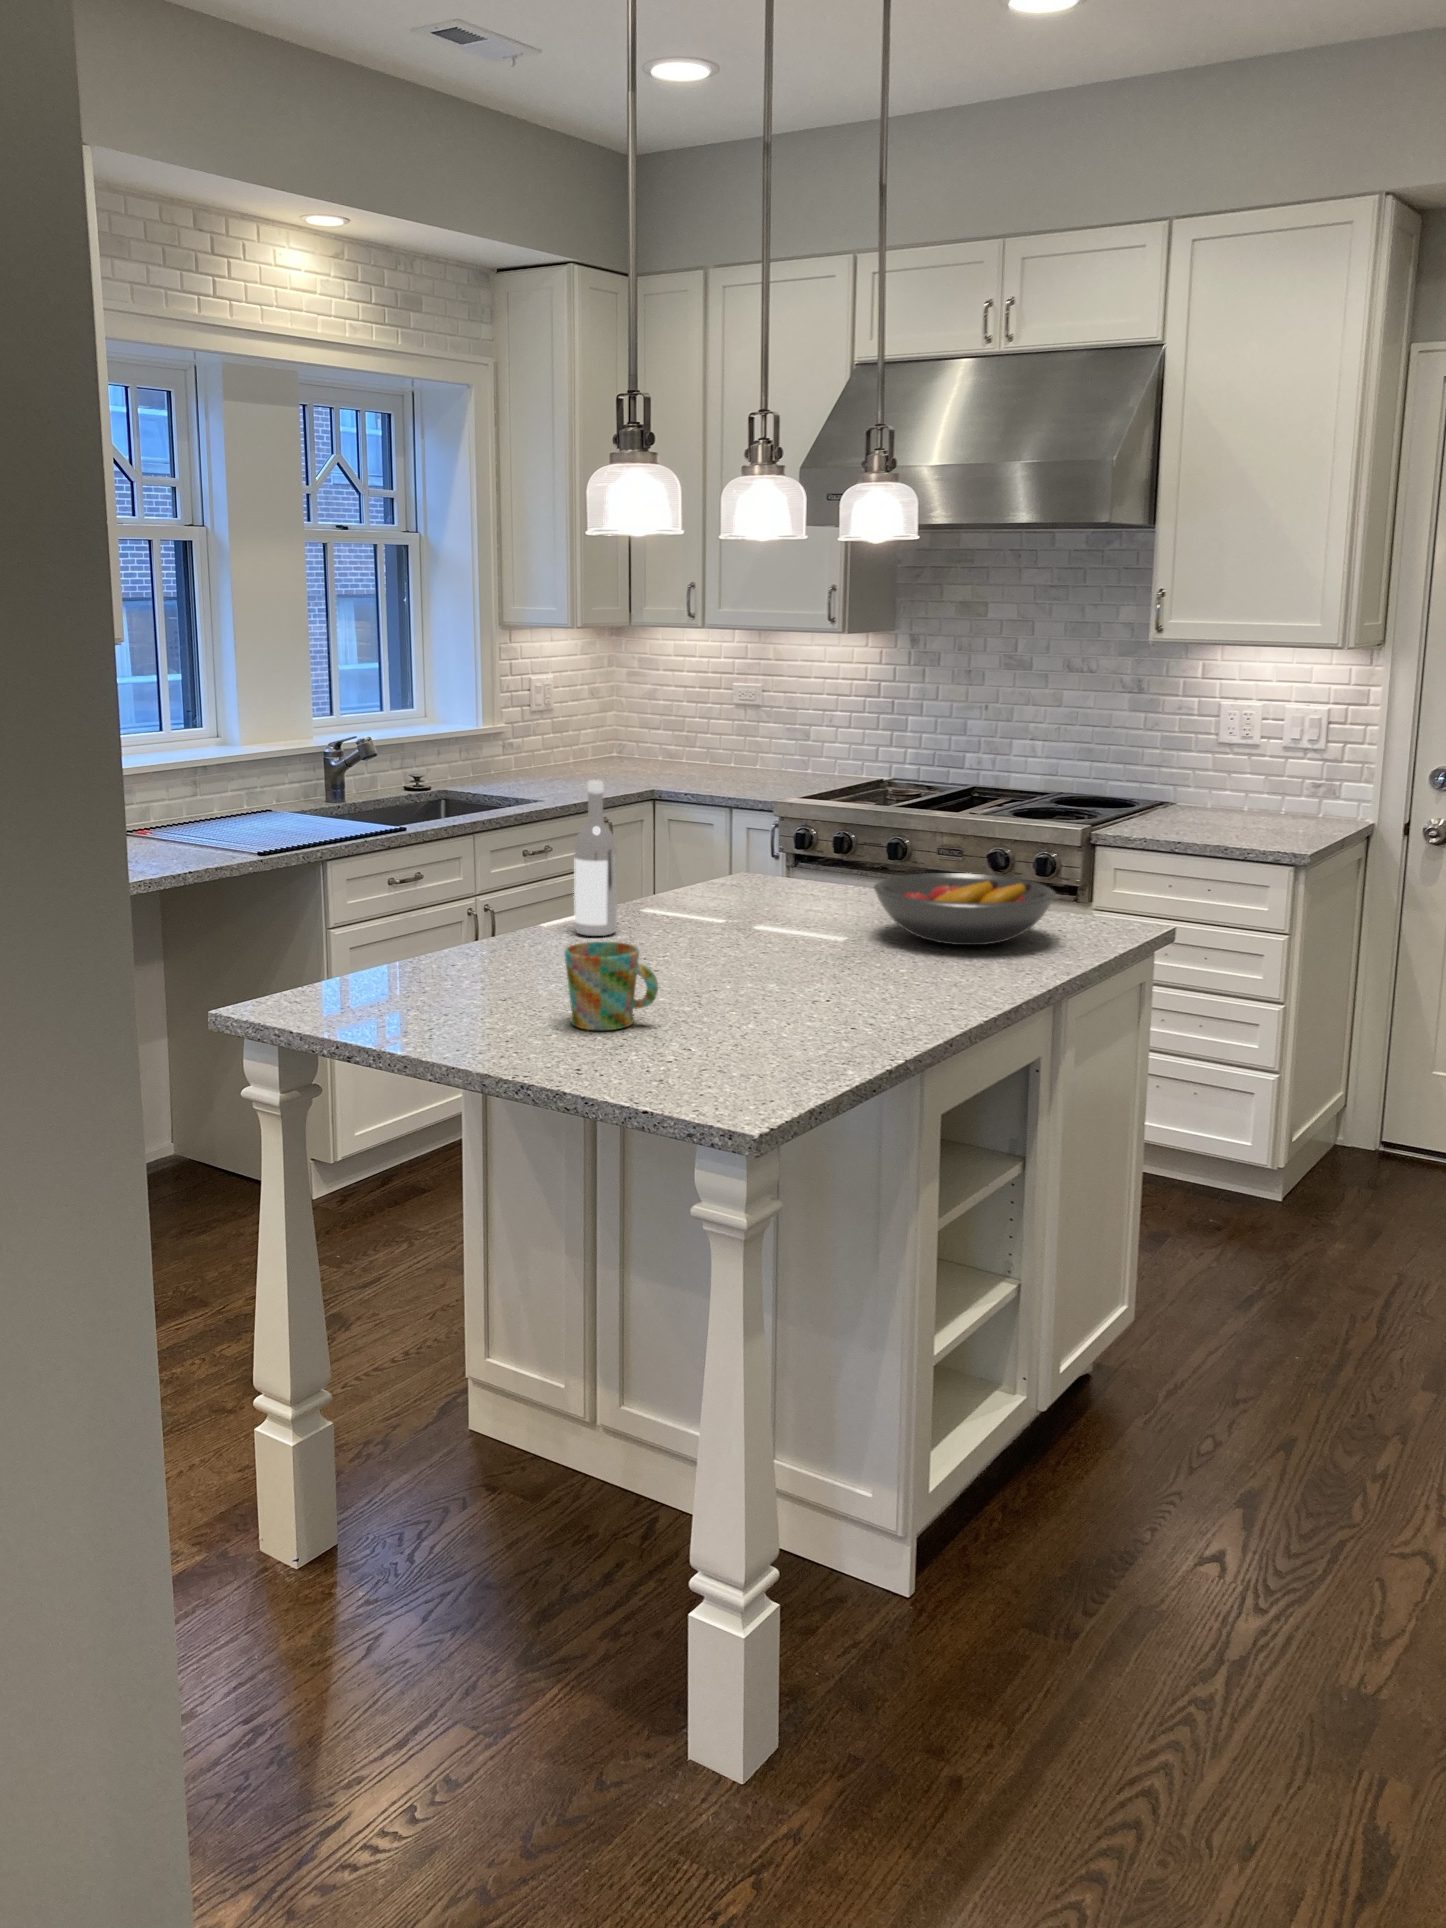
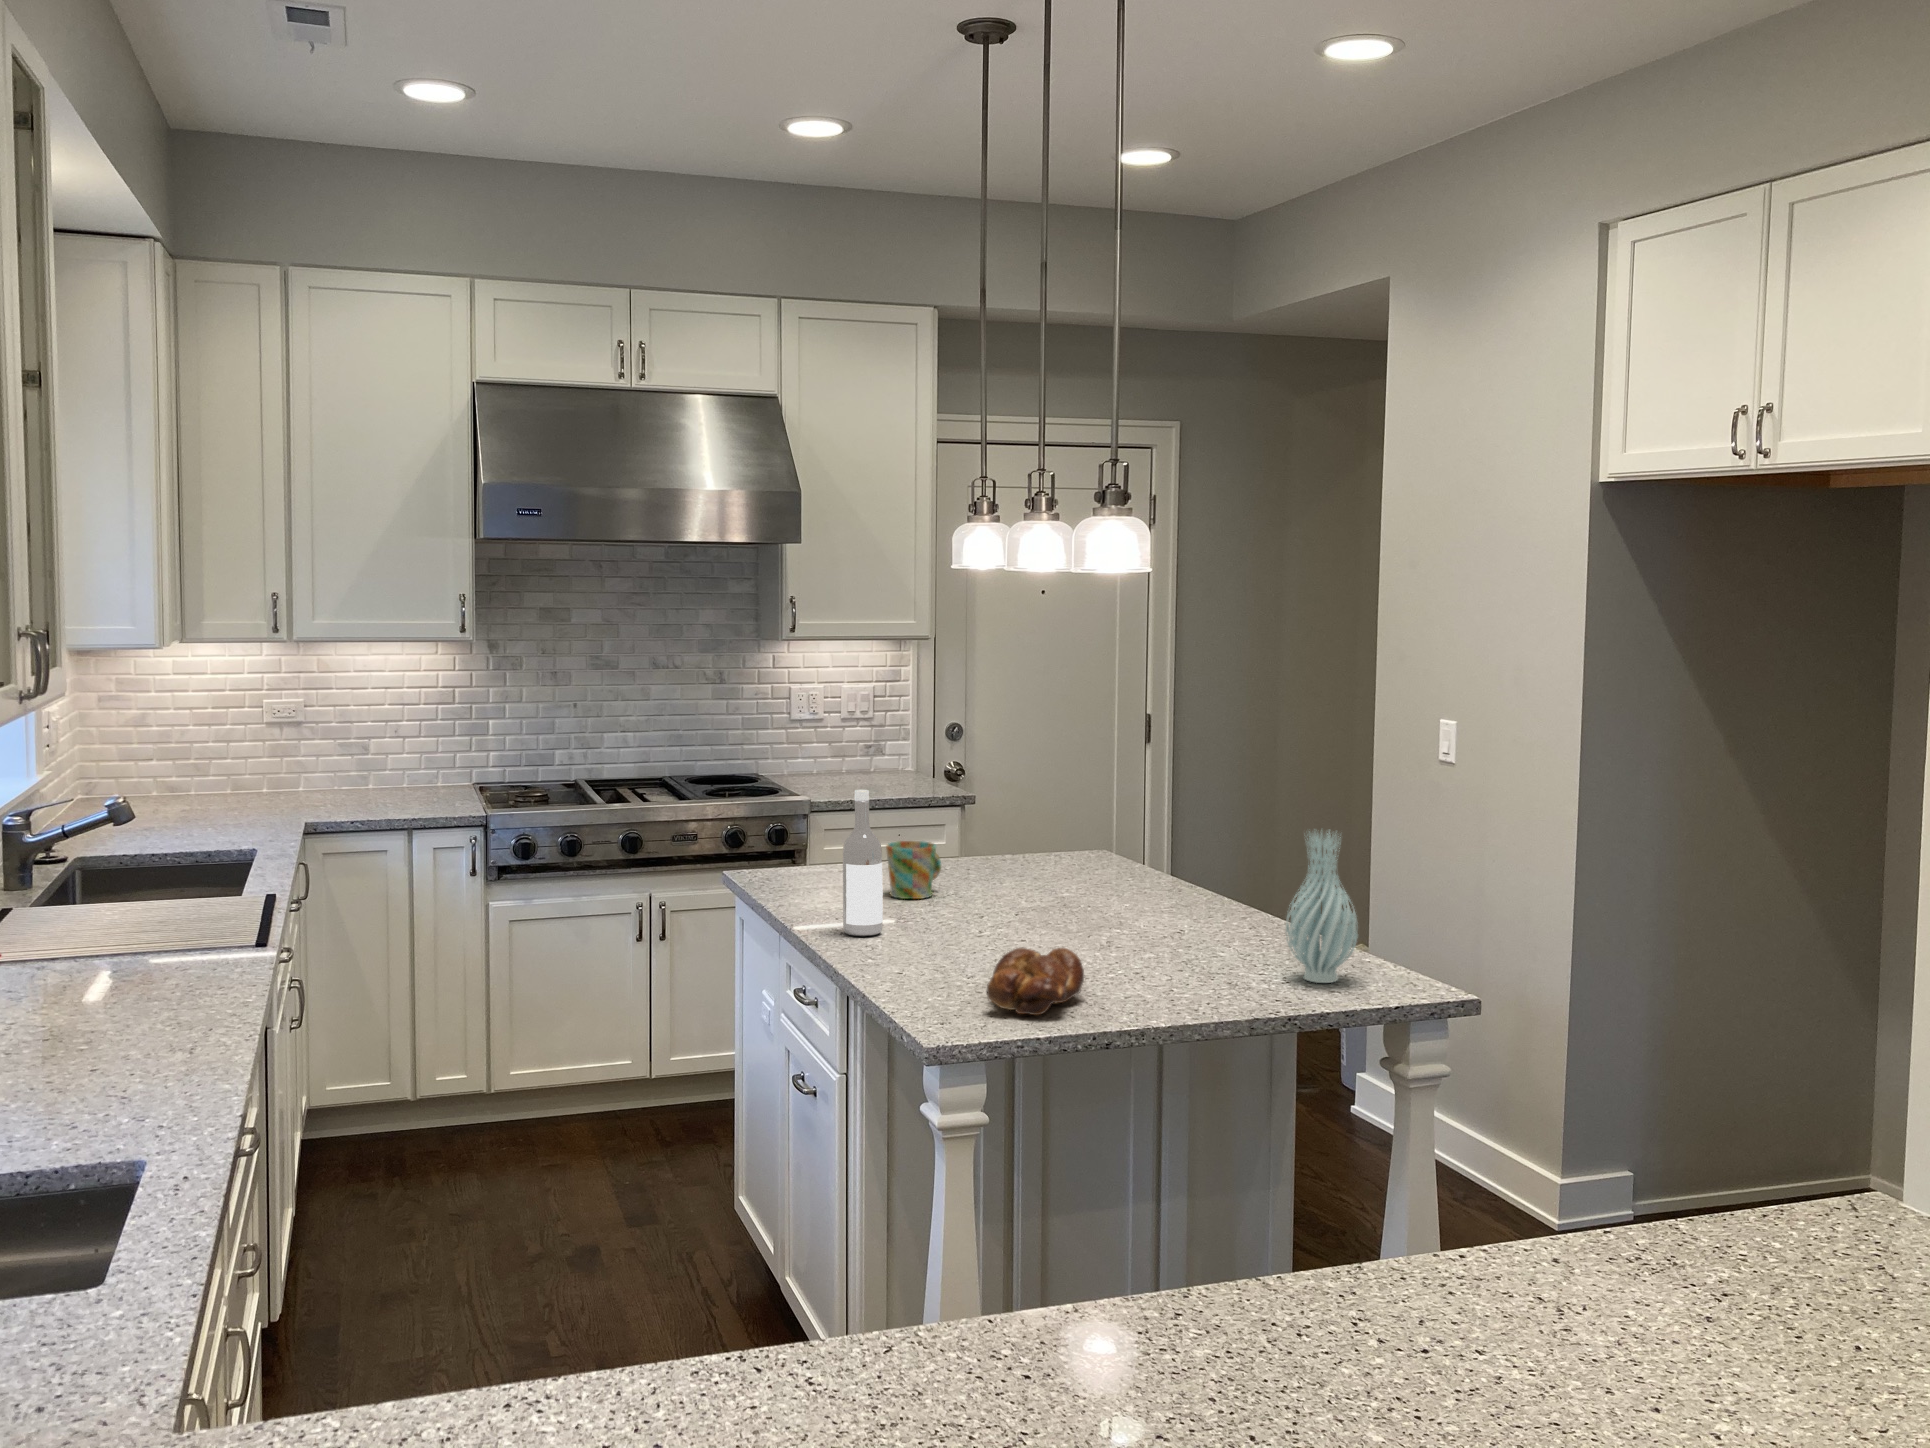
vase: none [660,871,753,1076] -> present [1286,829,1358,983]
fruit bowl: present [874,873,1056,945] -> none [994,829,1140,887]
mug: present [565,942,658,1030] -> present [886,841,941,899]
bread loaf: none [352,950,515,1017] -> present [987,948,1084,1015]

